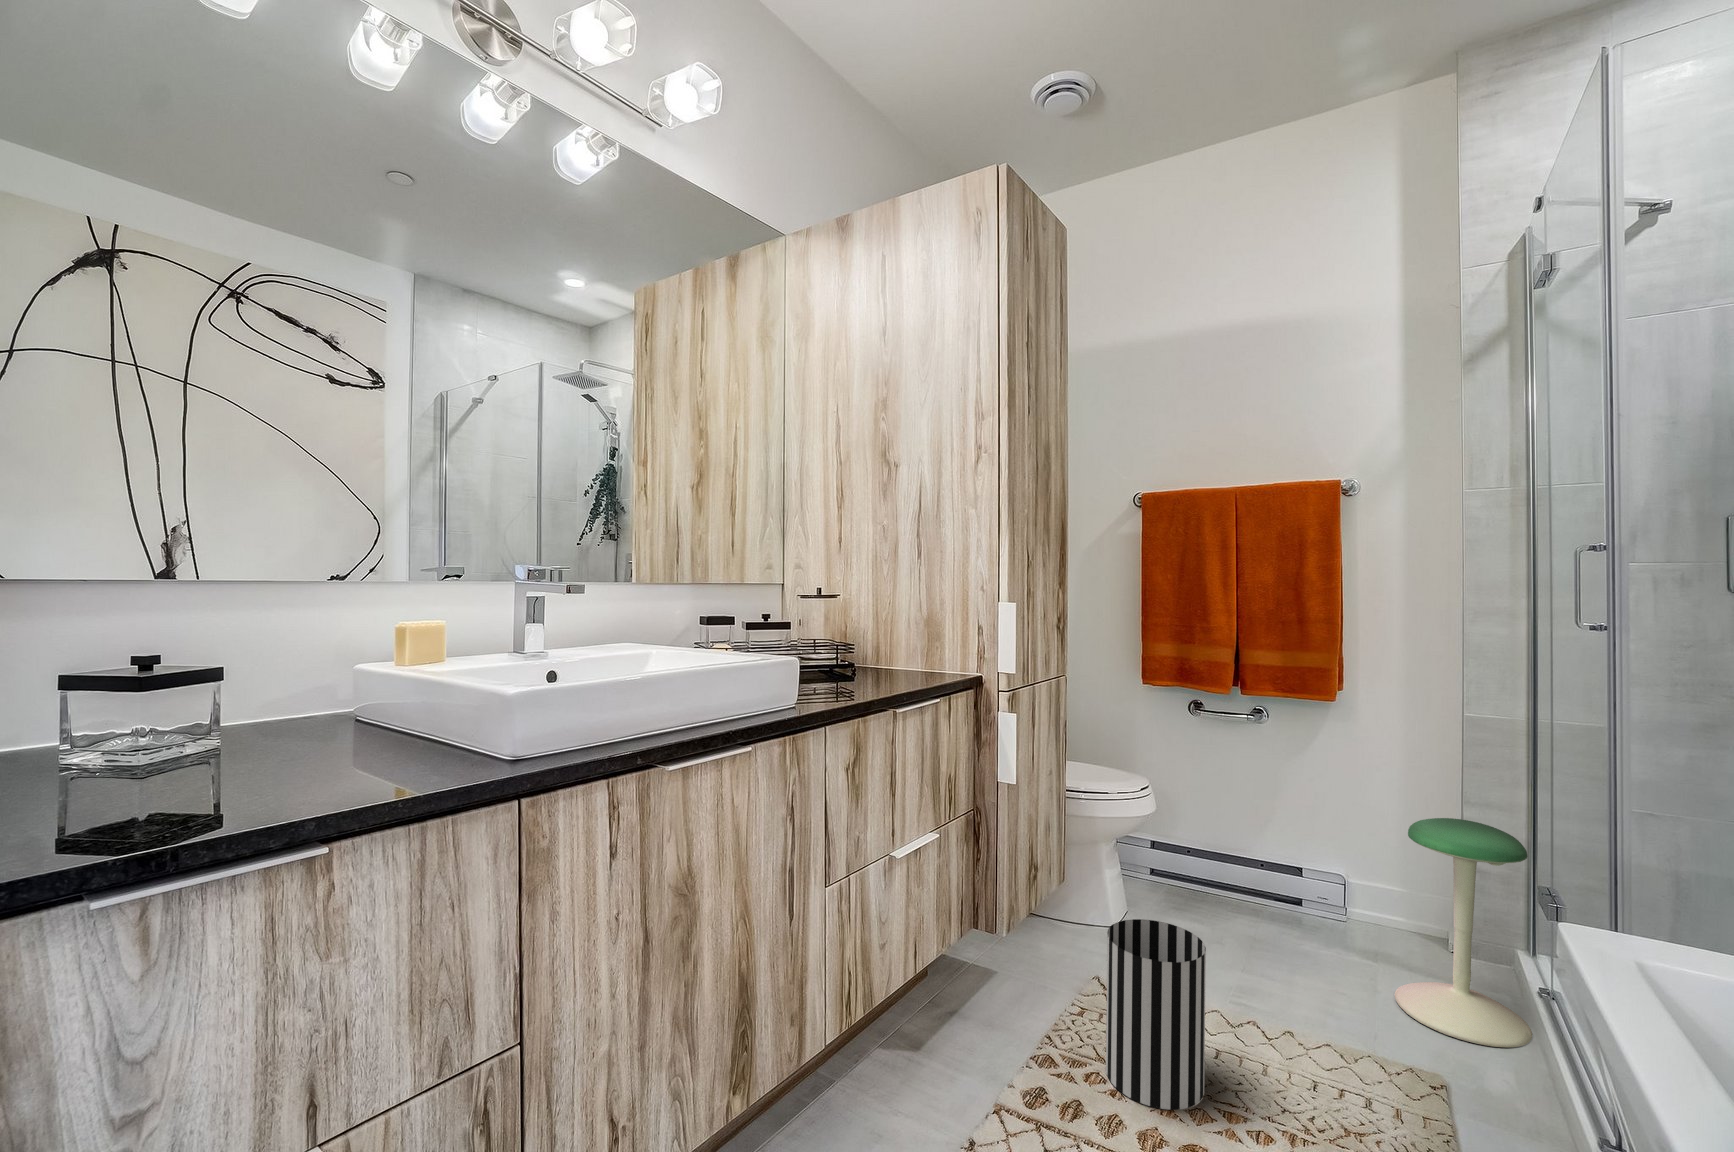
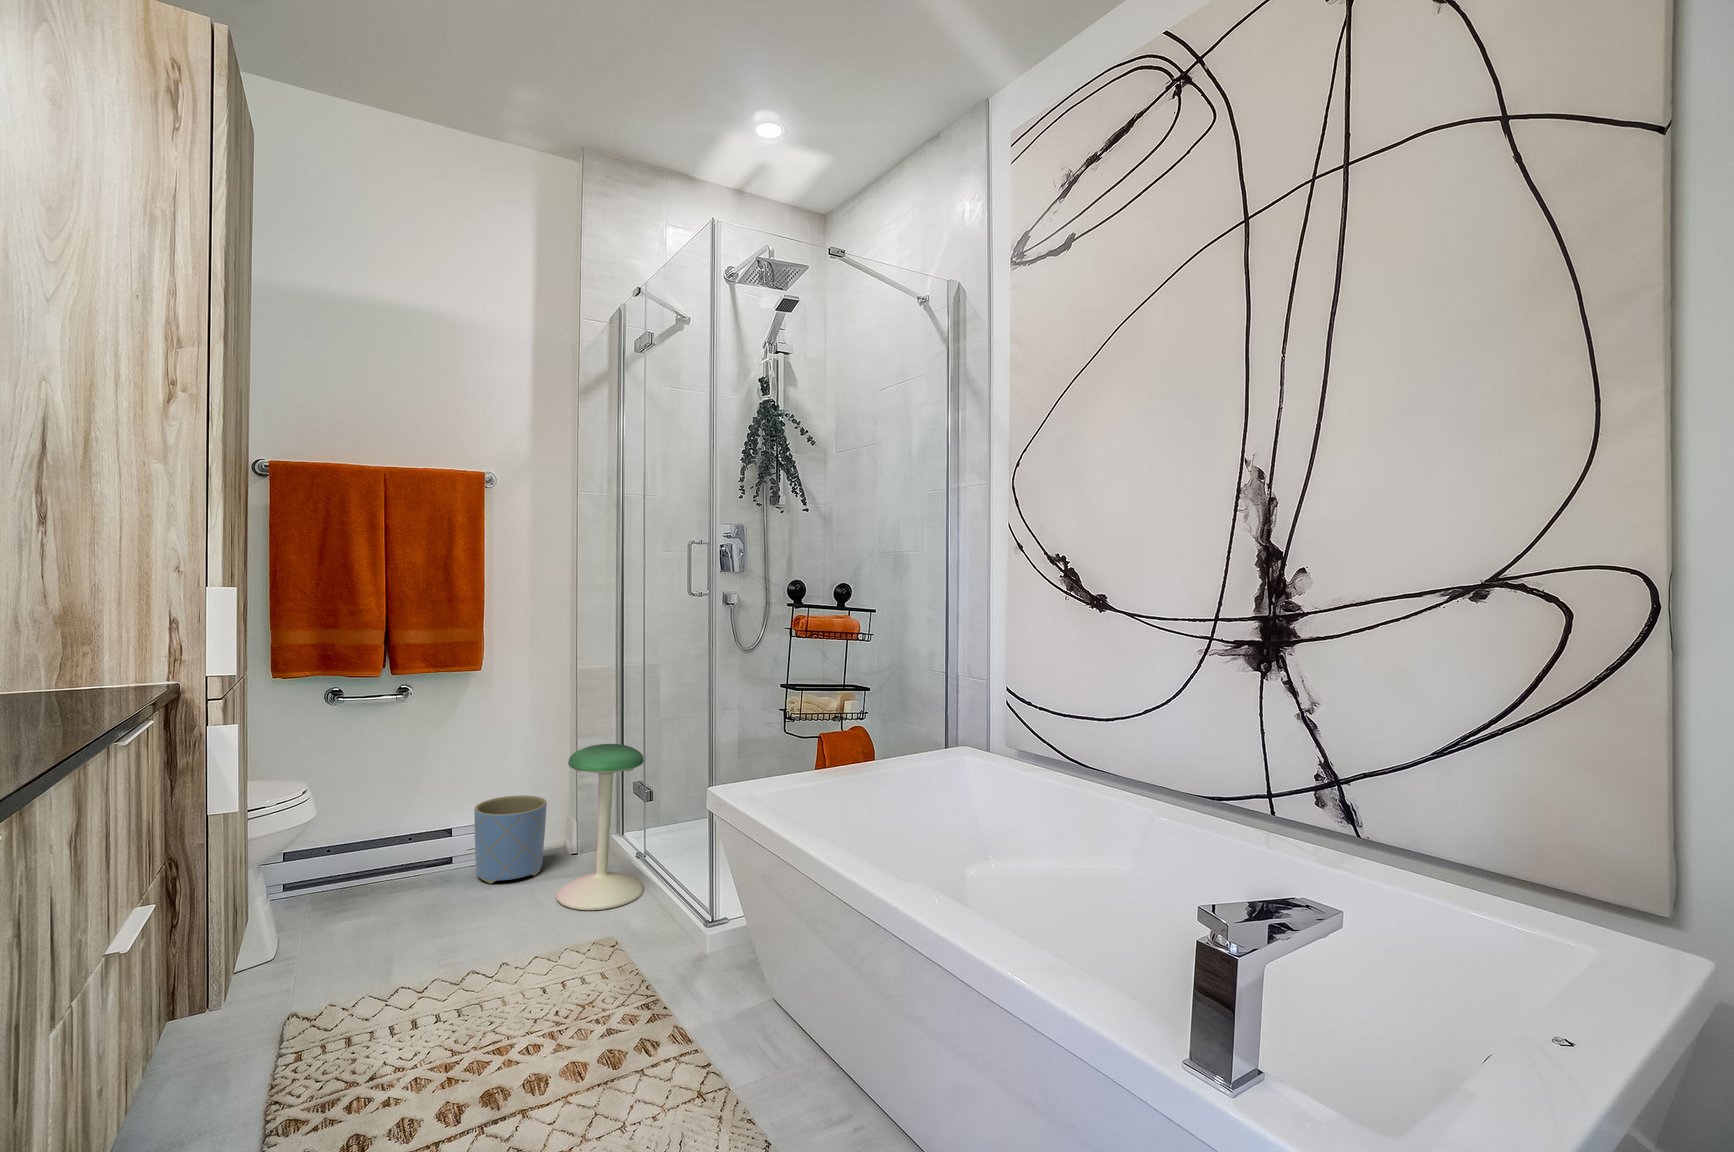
planter: none [1316,850,1405,957] -> present [474,795,547,883]
wastebasket: present [1106,919,1206,1110] -> none [361,906,472,1097]

